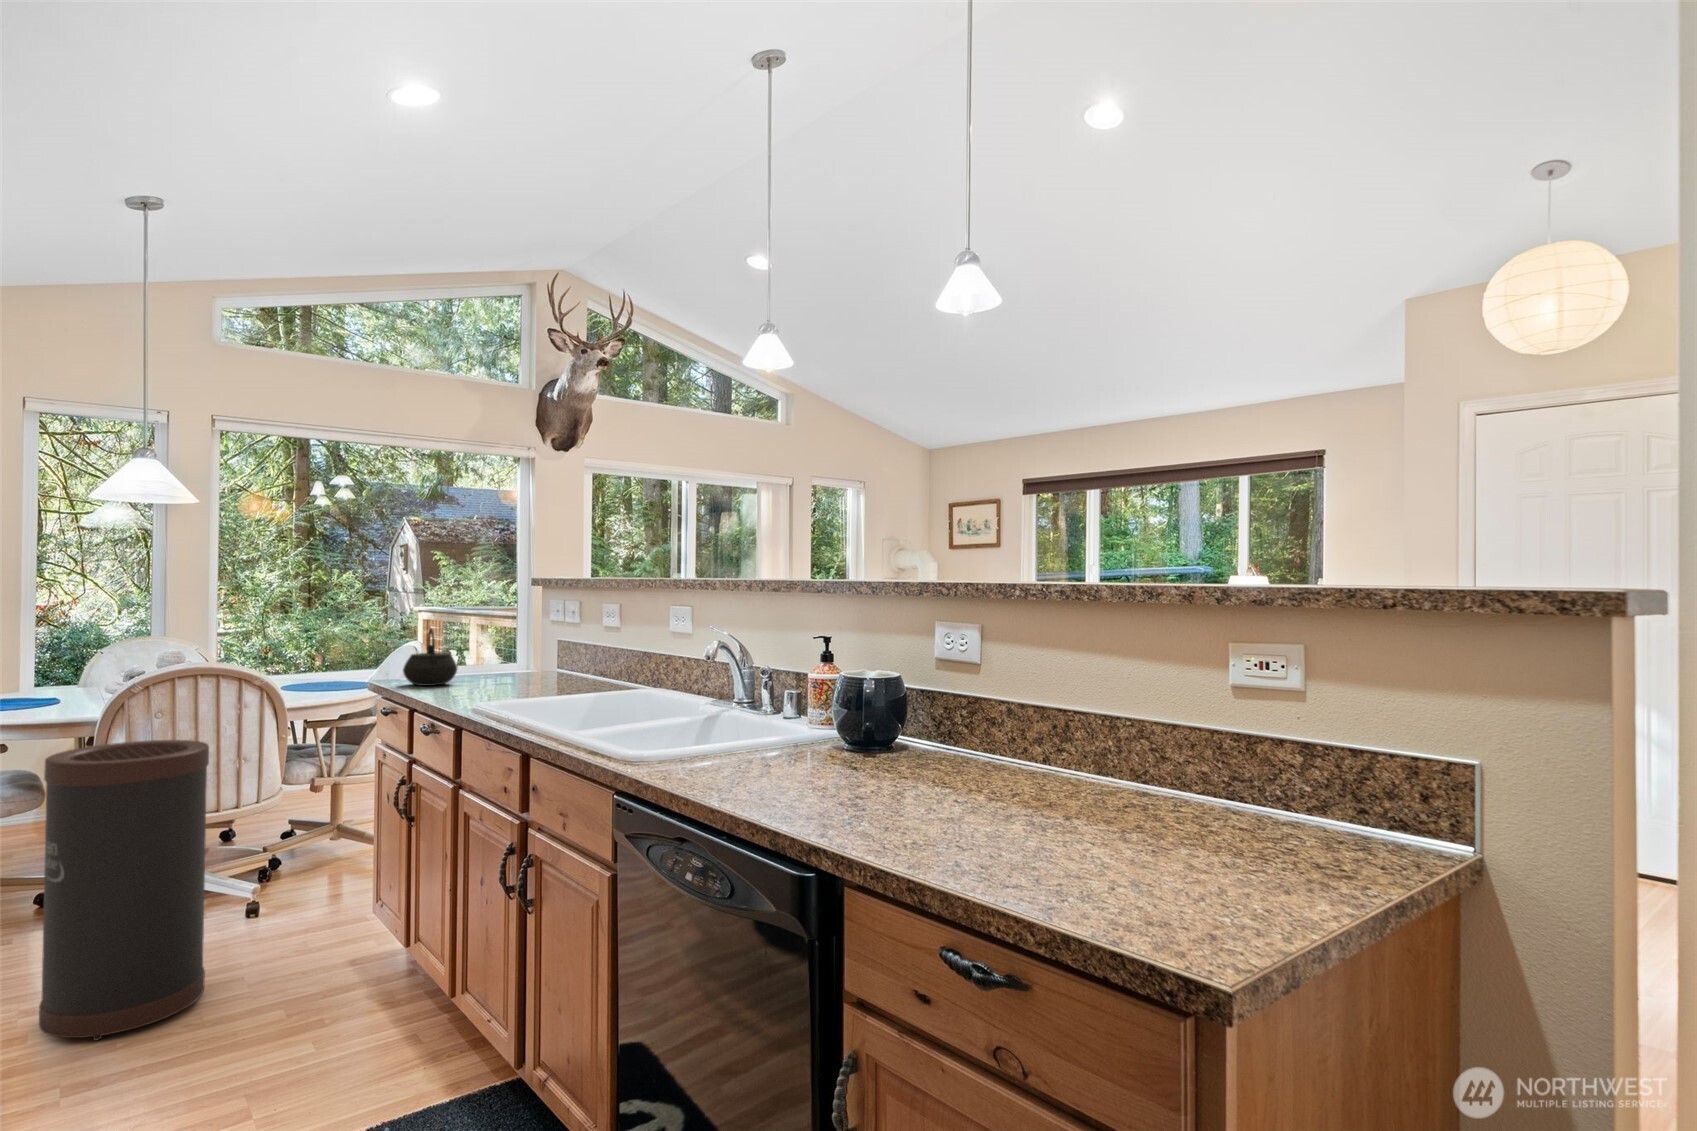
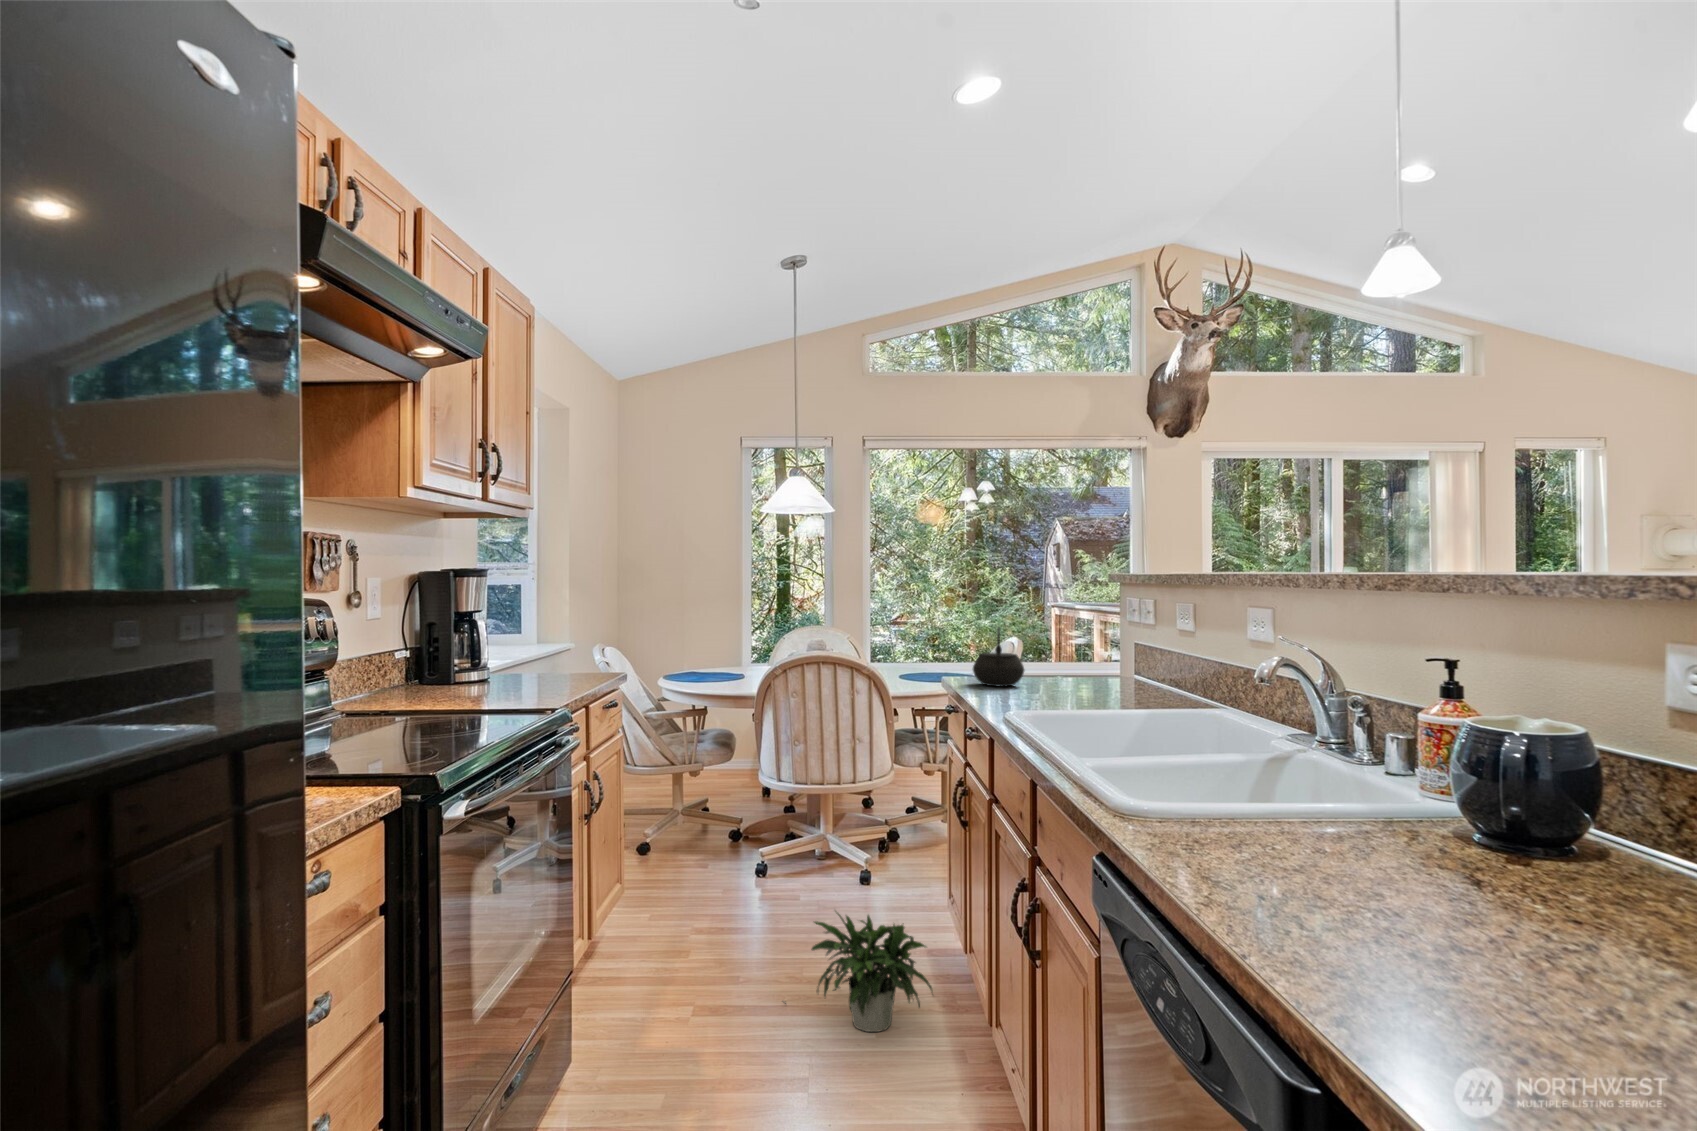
trash can: present [39,740,209,1041] -> none [701,716,814,967]
potted plant: none [183,932,380,1058] -> present [783,913,932,1032]

